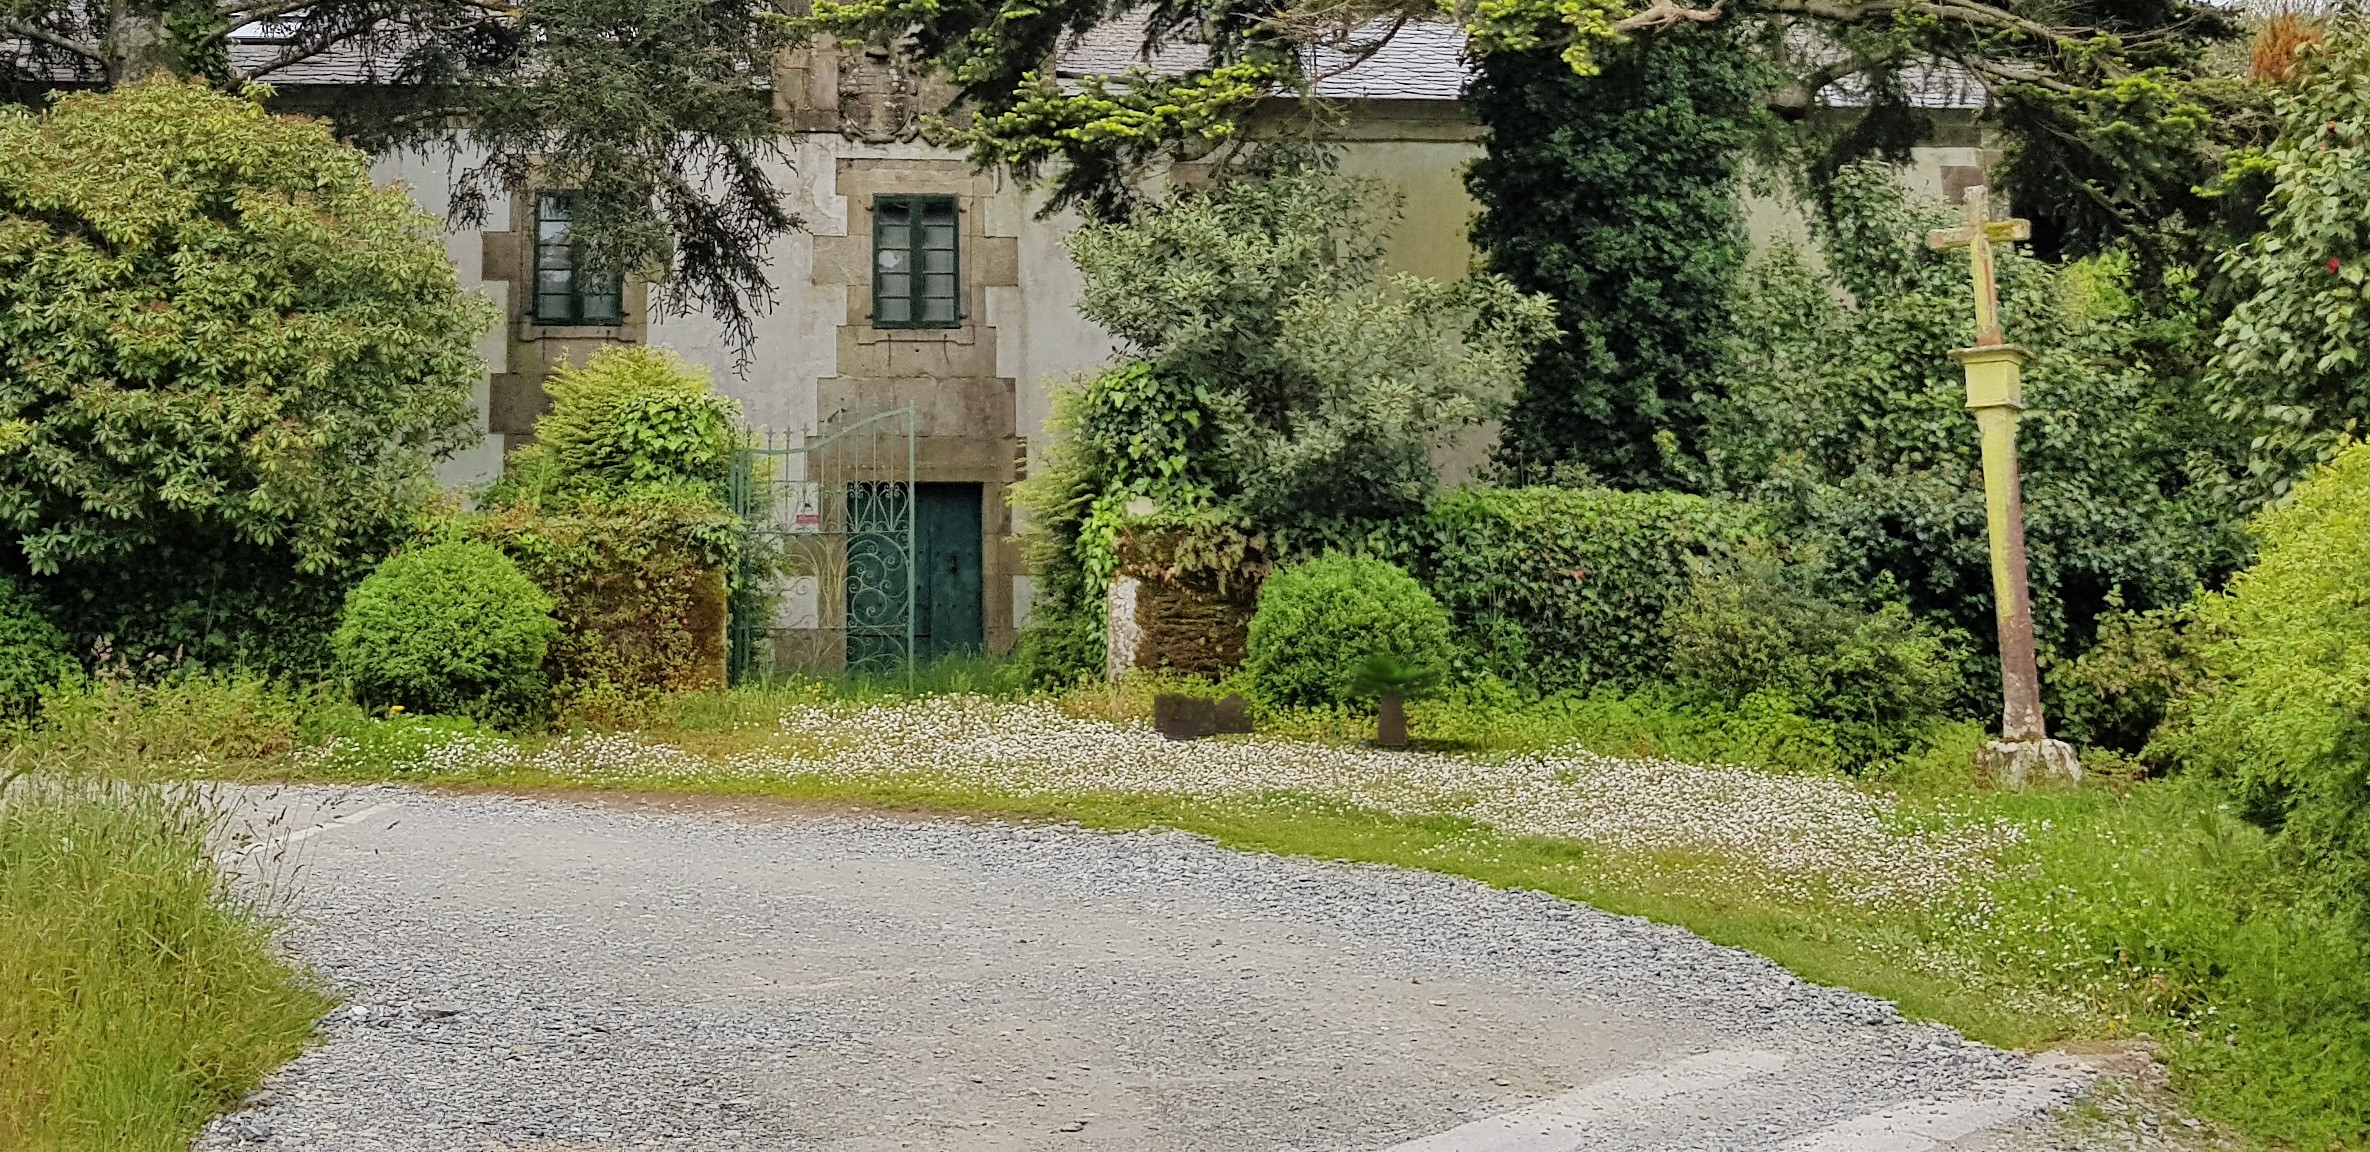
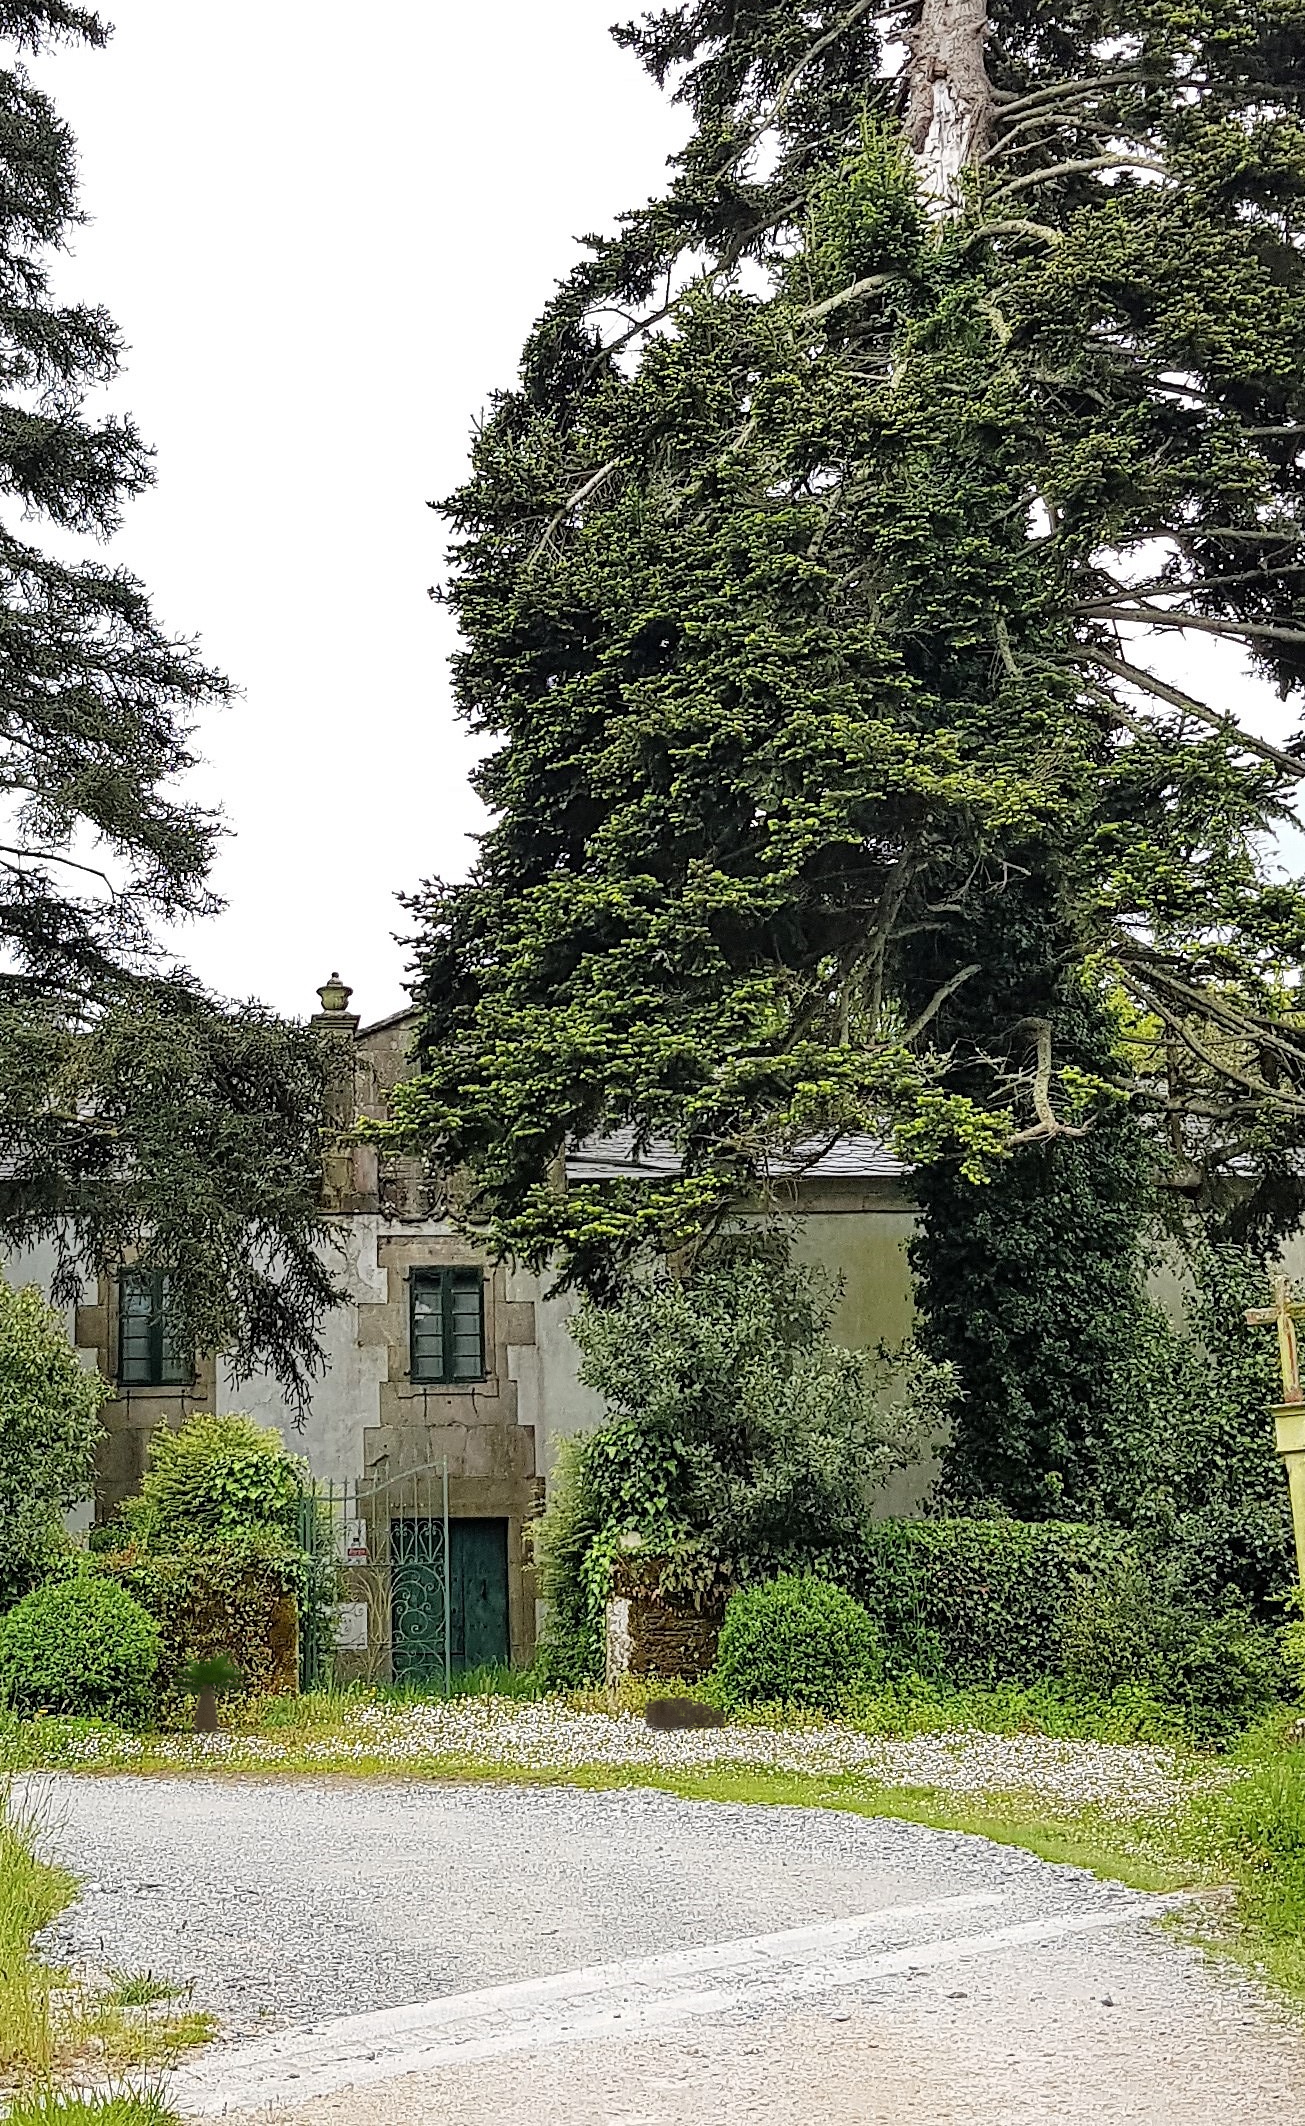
potted plant: present [1339,650,1443,746] -> present [170,1654,243,1732]

